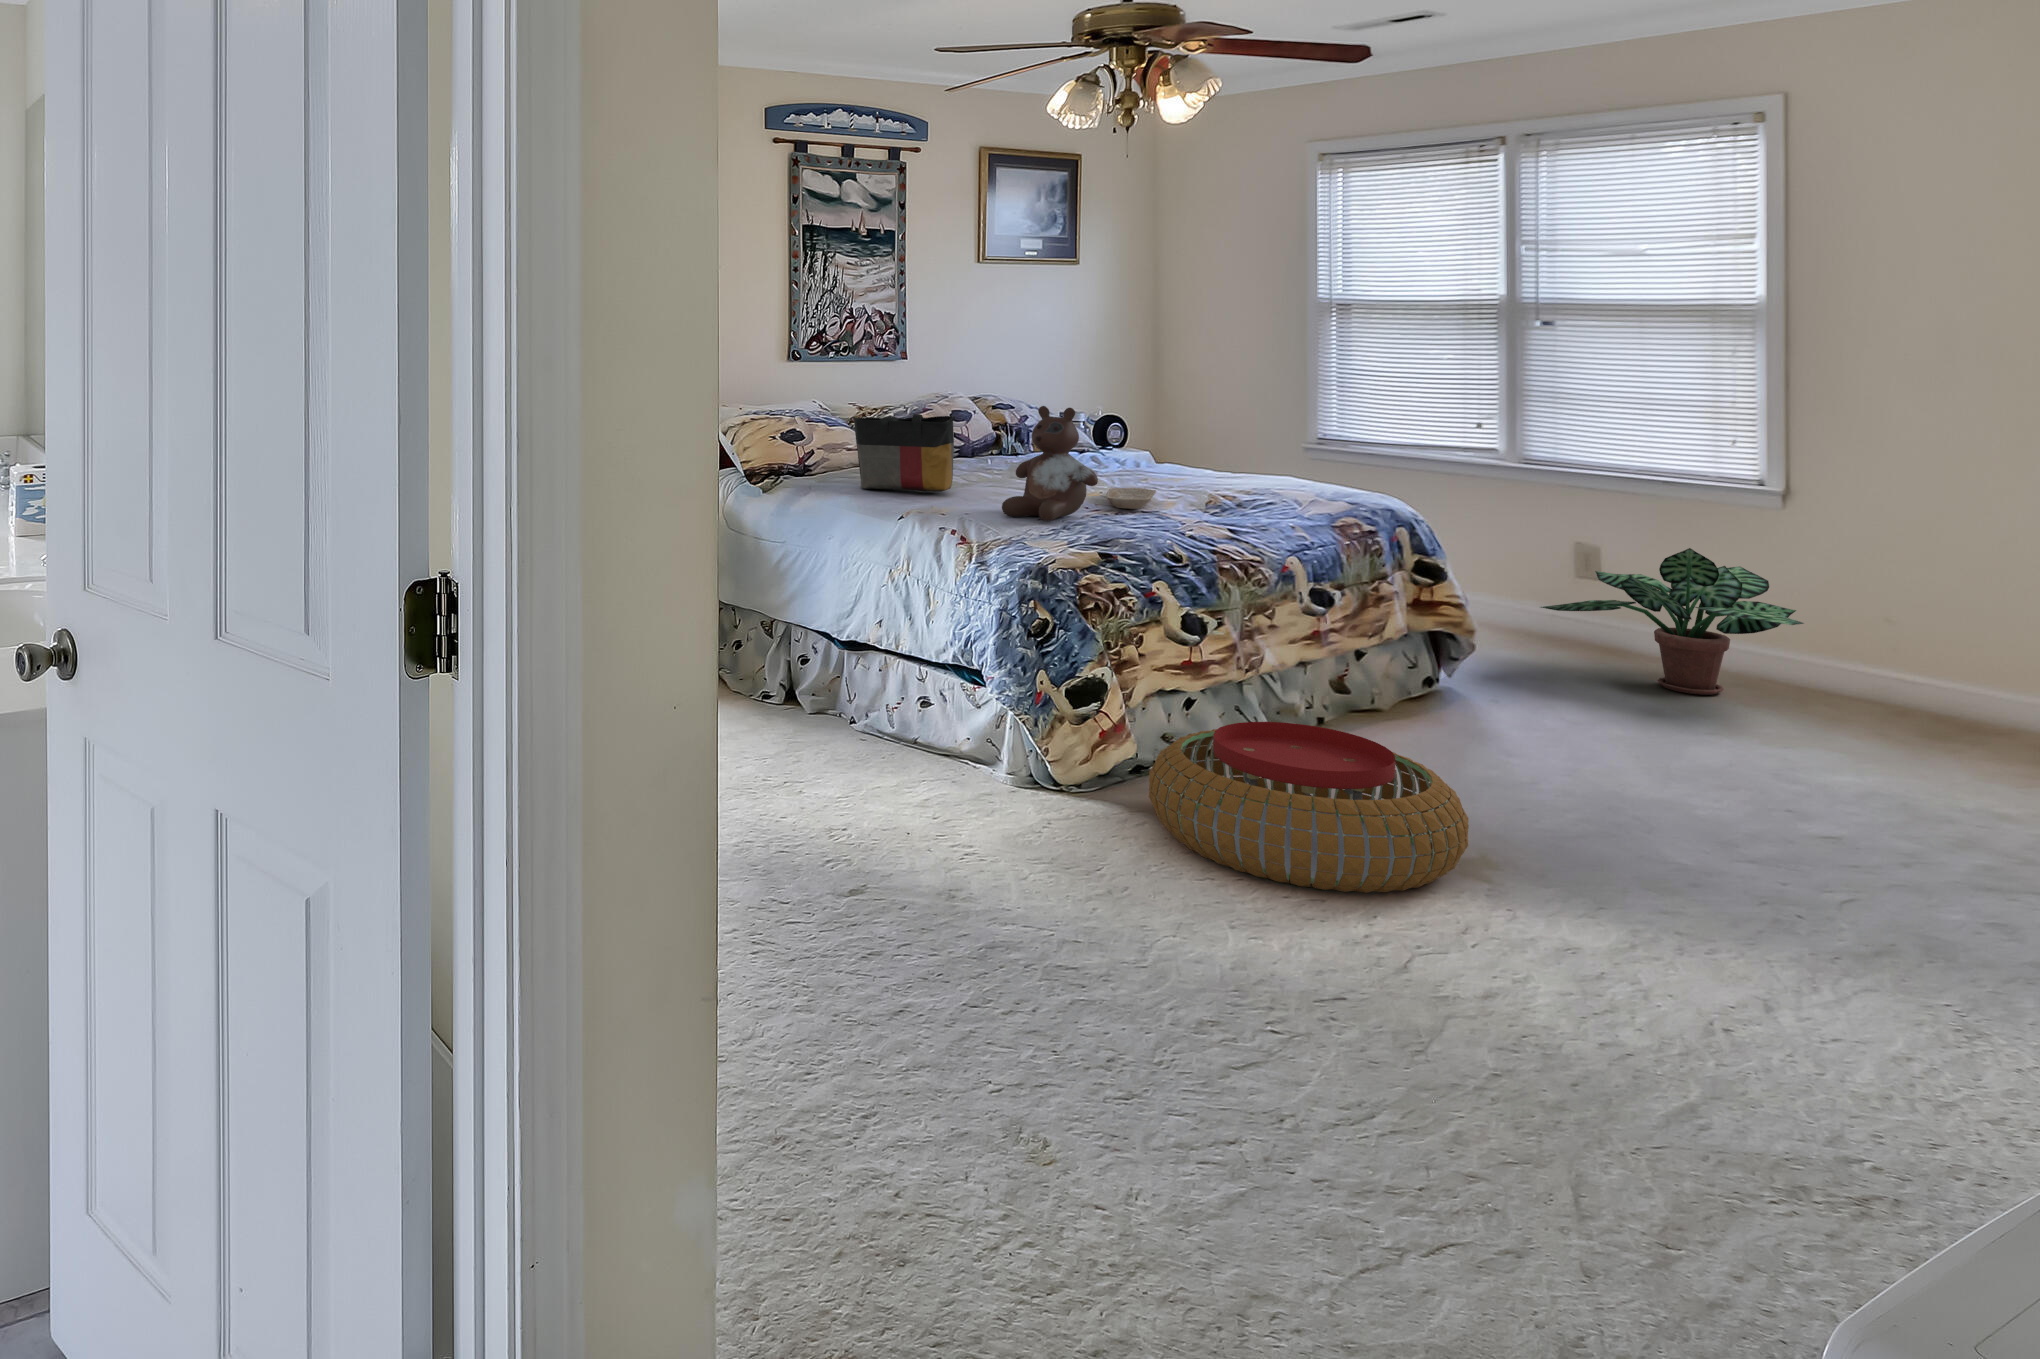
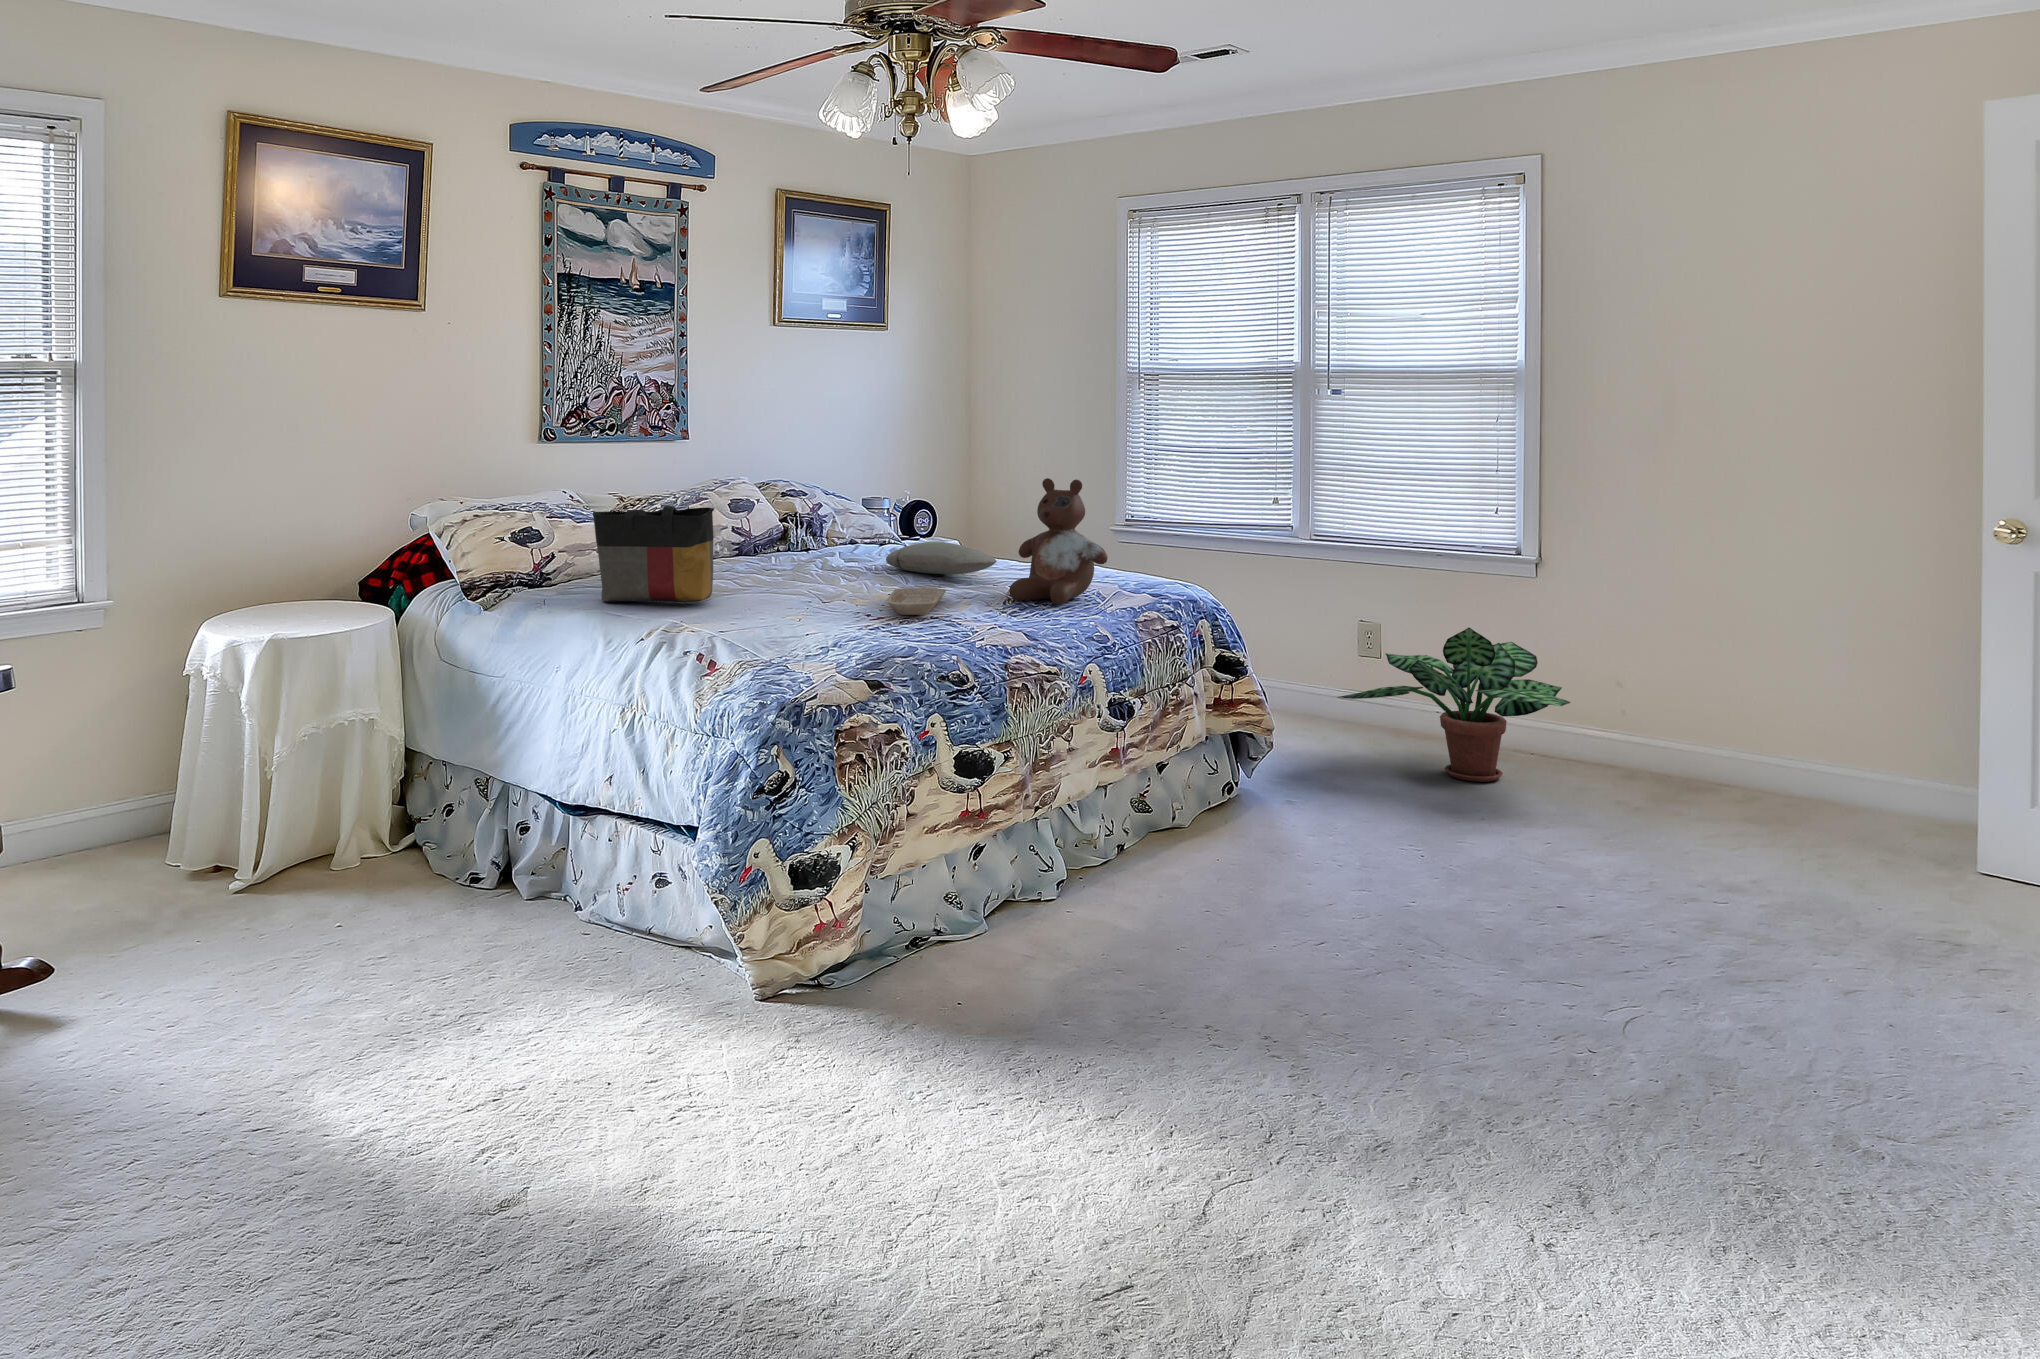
stuffed bear: present [1002,406,1098,521] -> present [1009,478,1108,605]
pillow: none [1094,452,1200,479] -> present [886,542,997,574]
pouf: present [1149,722,1469,893] -> none [914,884,1268,1112]

